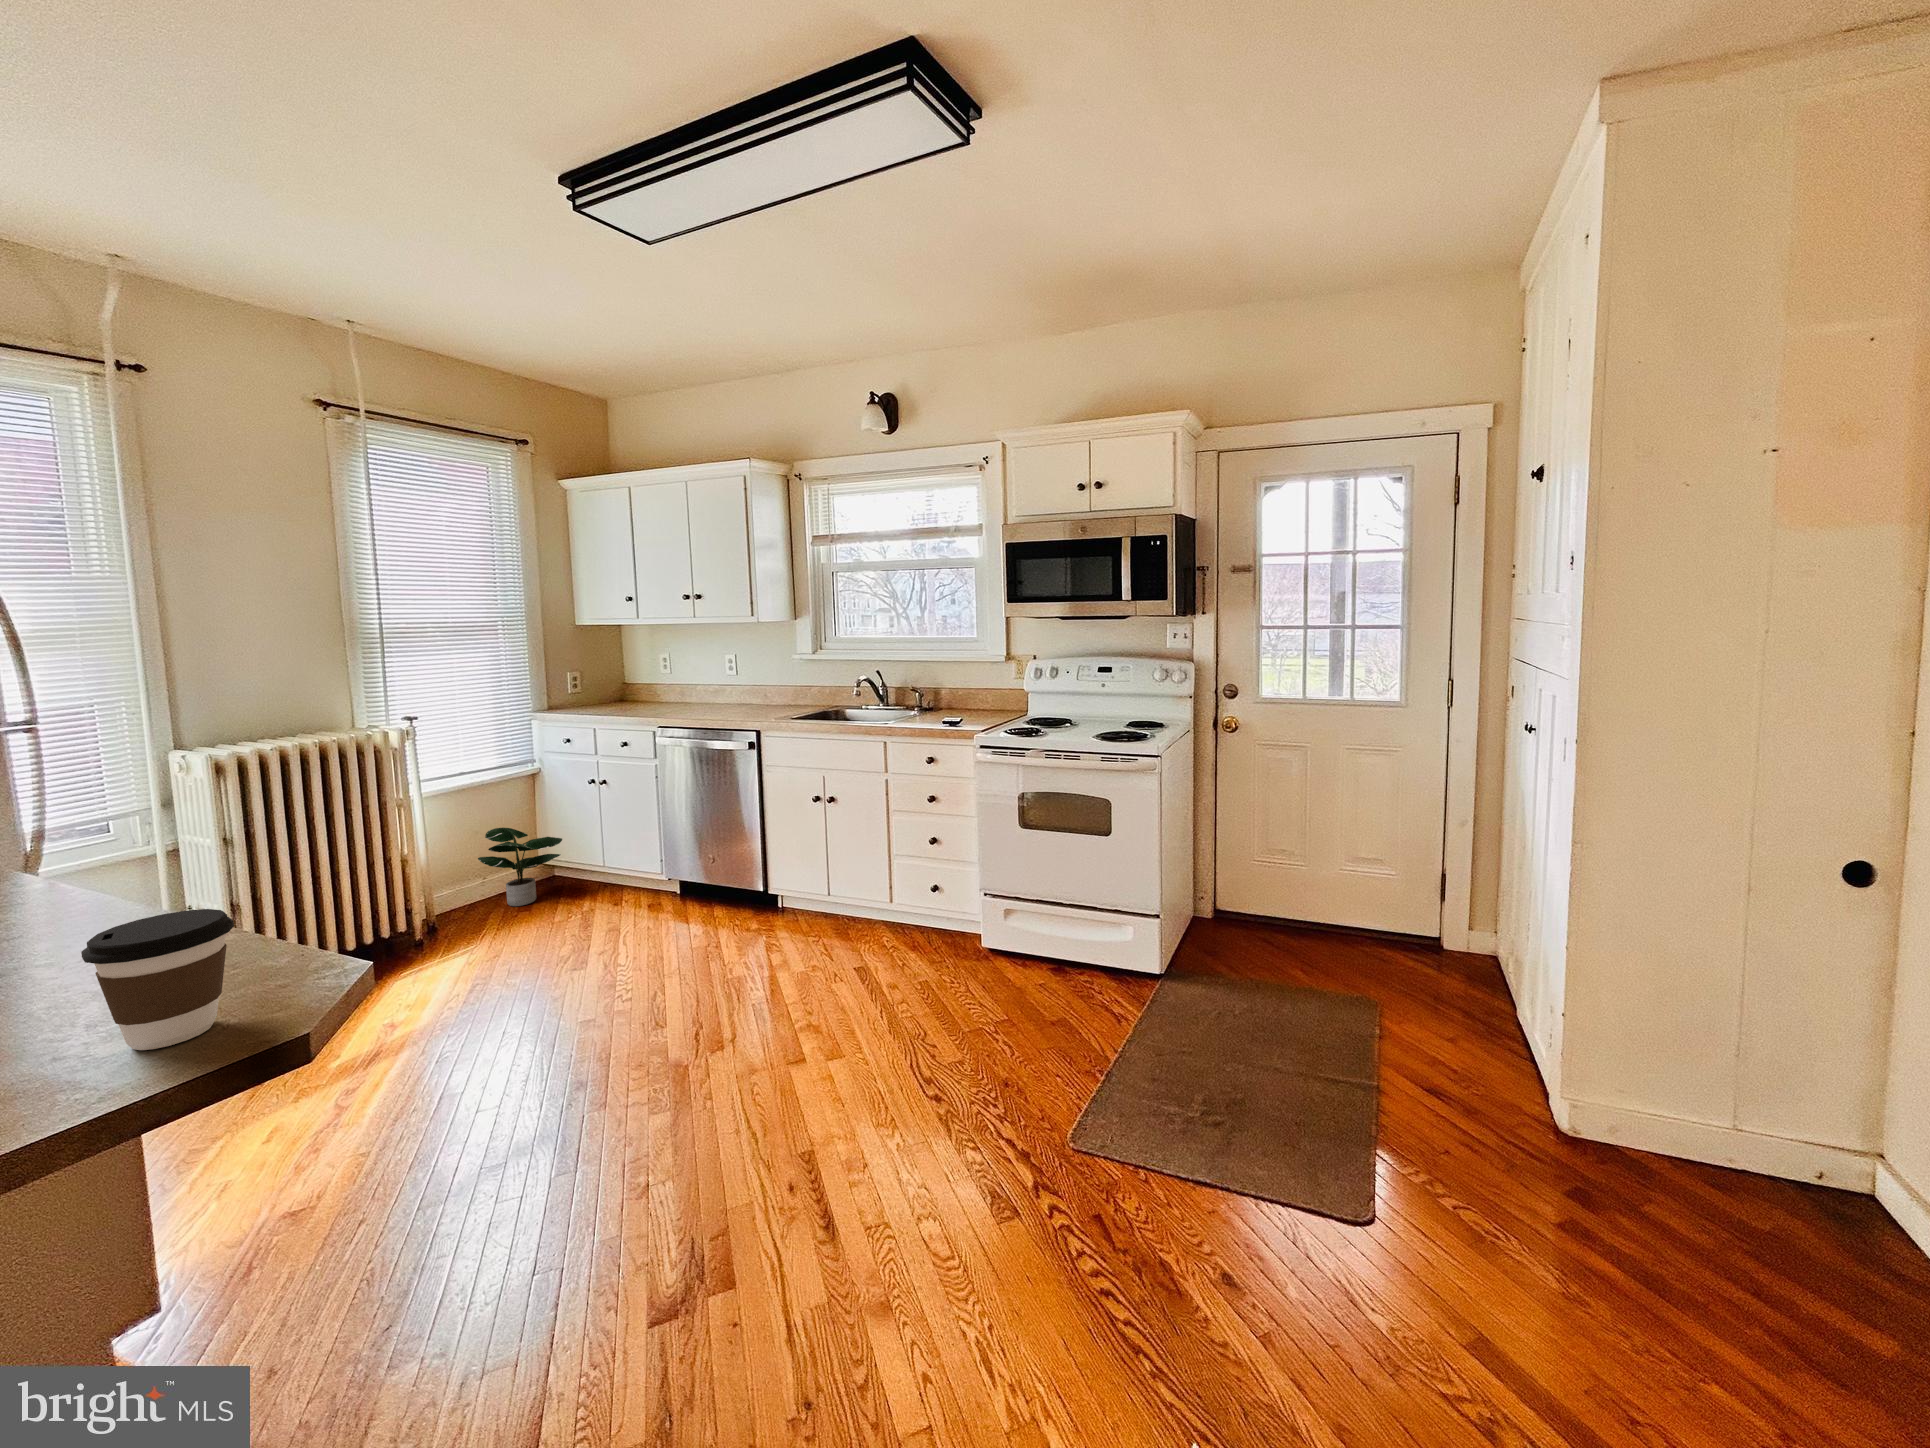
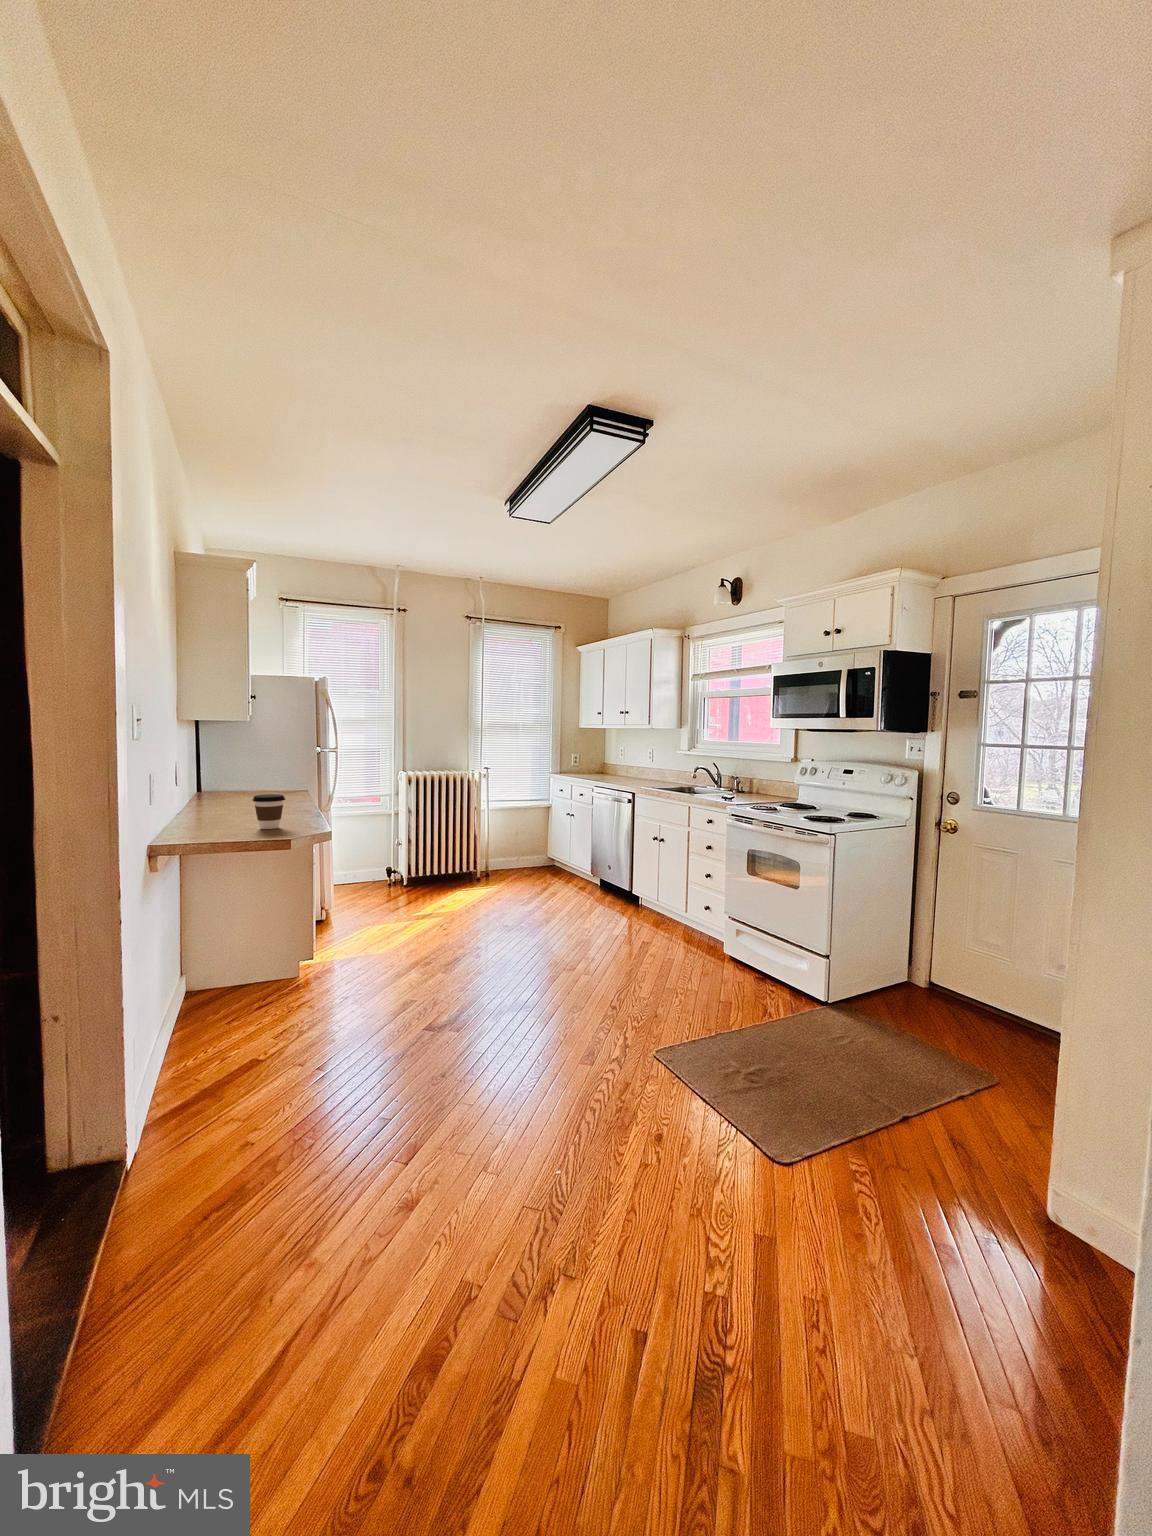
potted plant: present [478,827,562,906] -> none [512,832,552,875]

